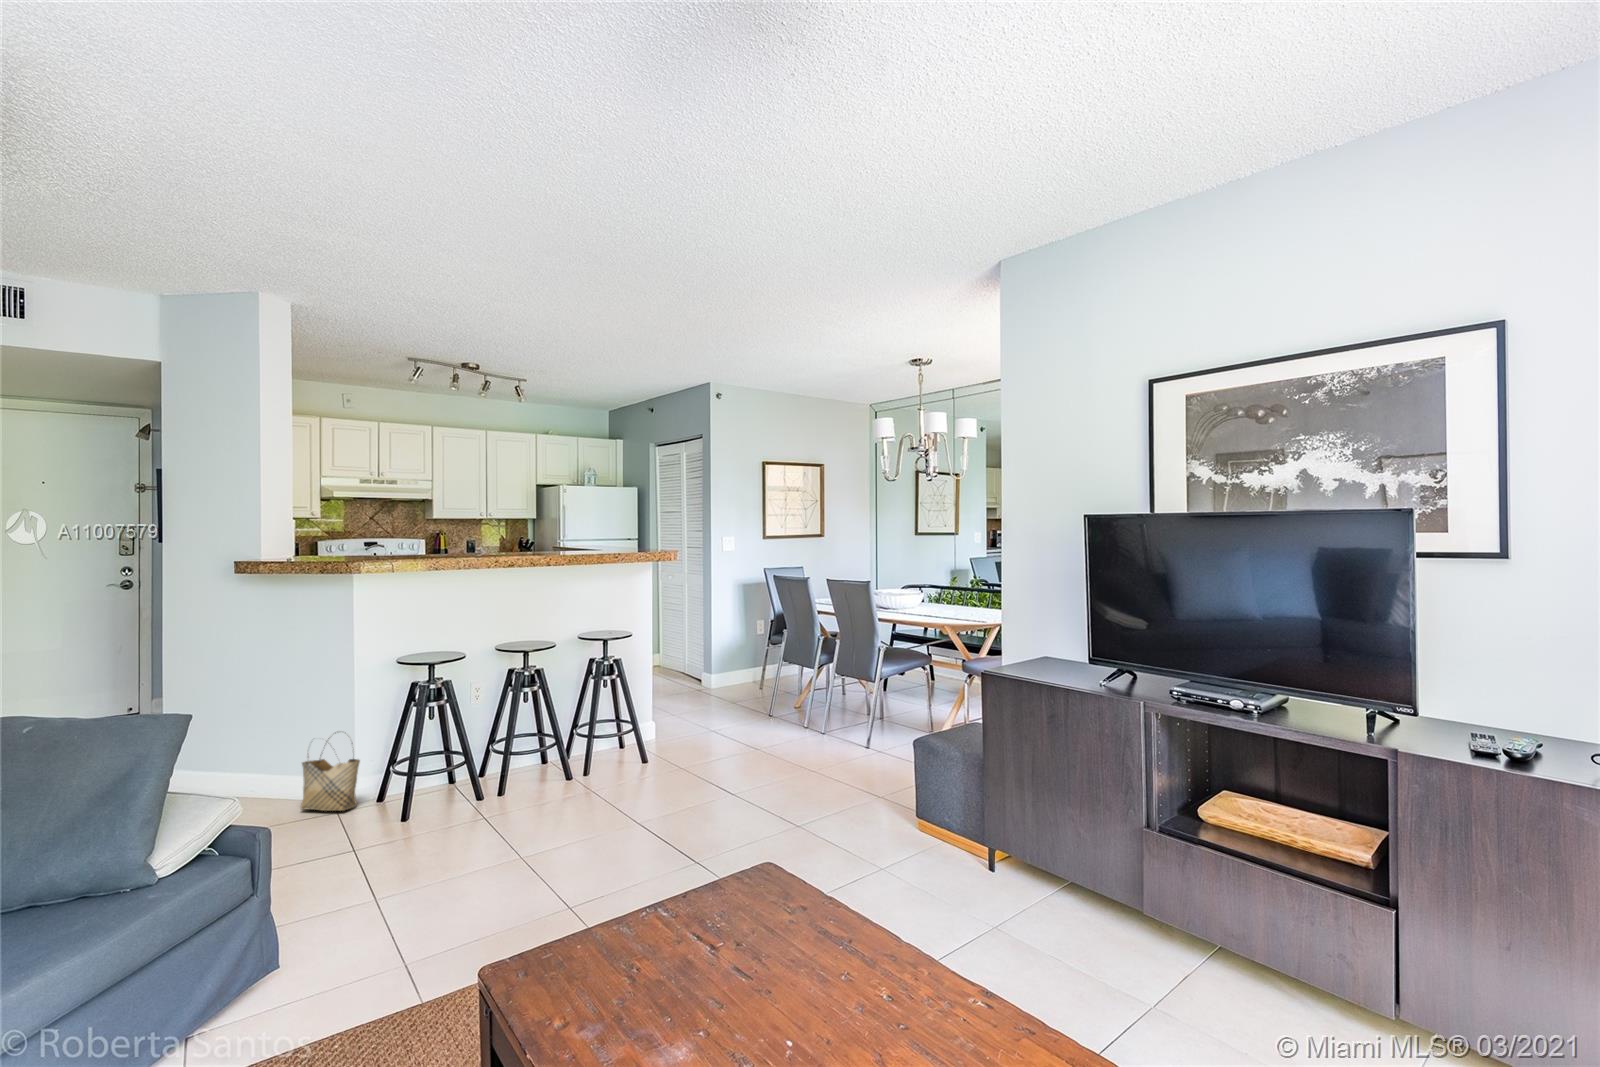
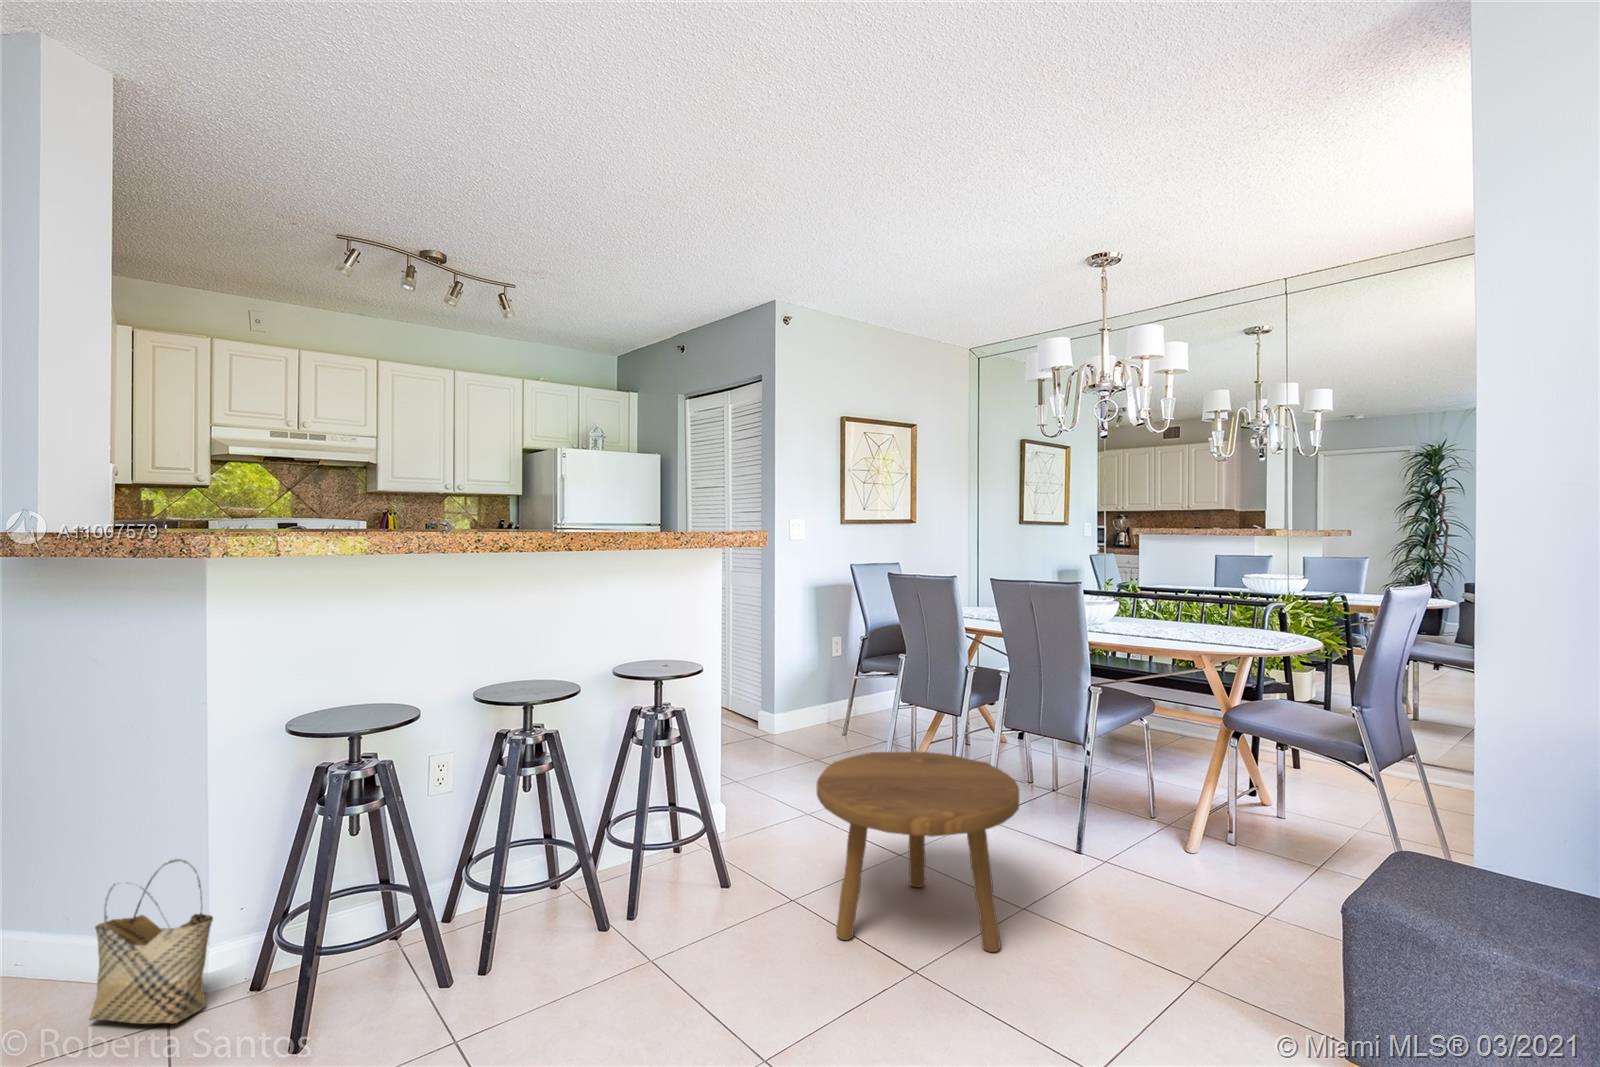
footstool: none [690,684,804,788] -> present [817,752,1019,952]

